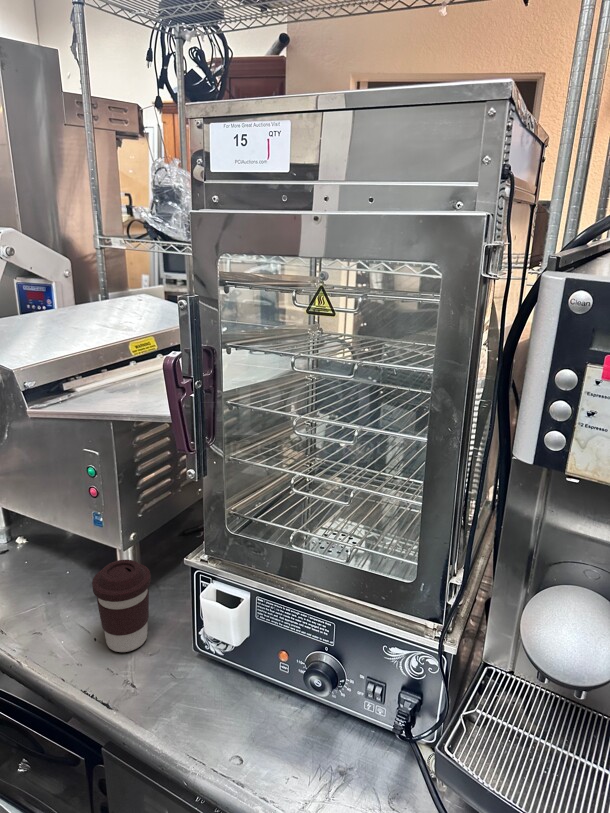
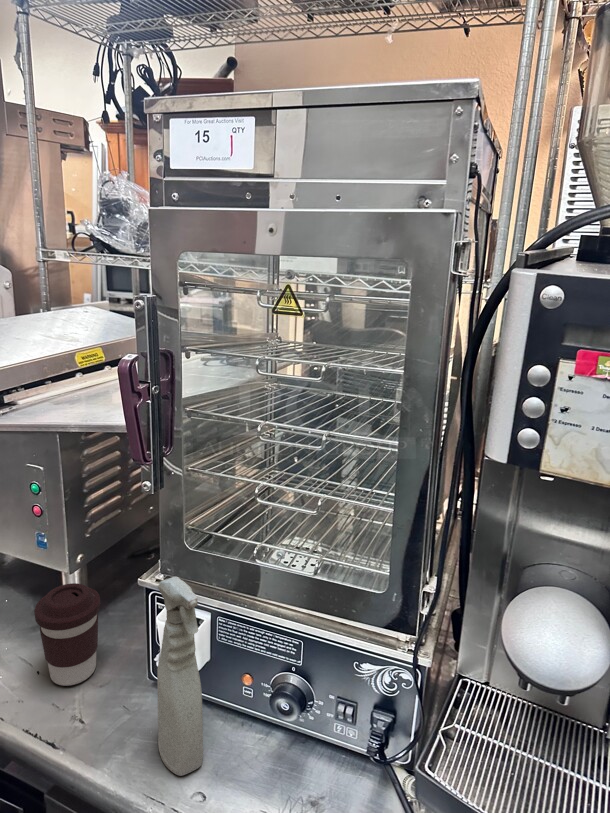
spray bottle: none [200,558,242,739] -> present [157,577,203,776]

